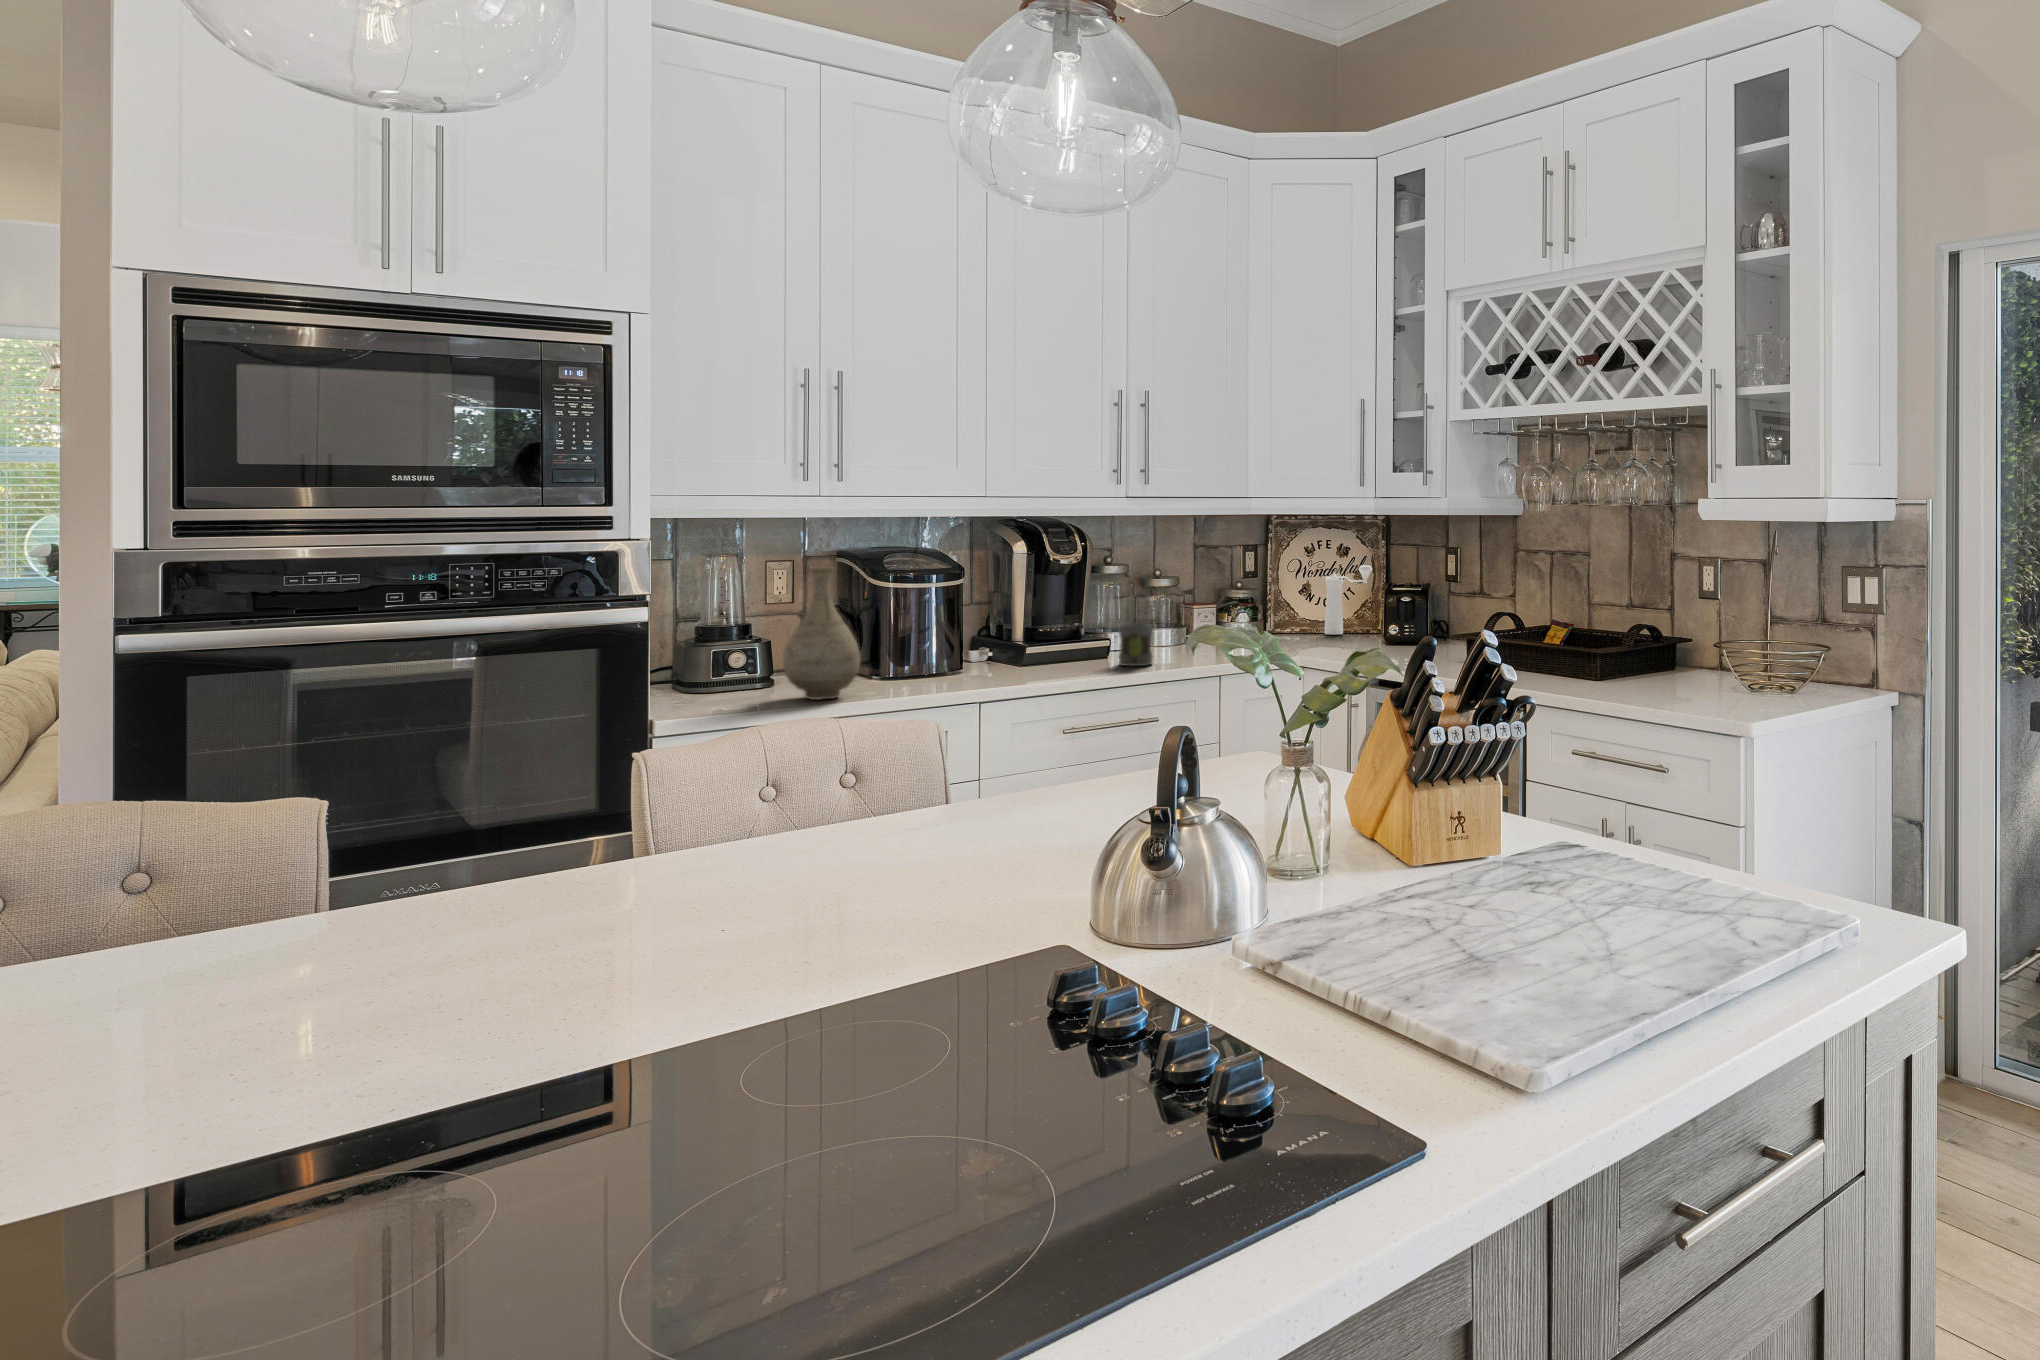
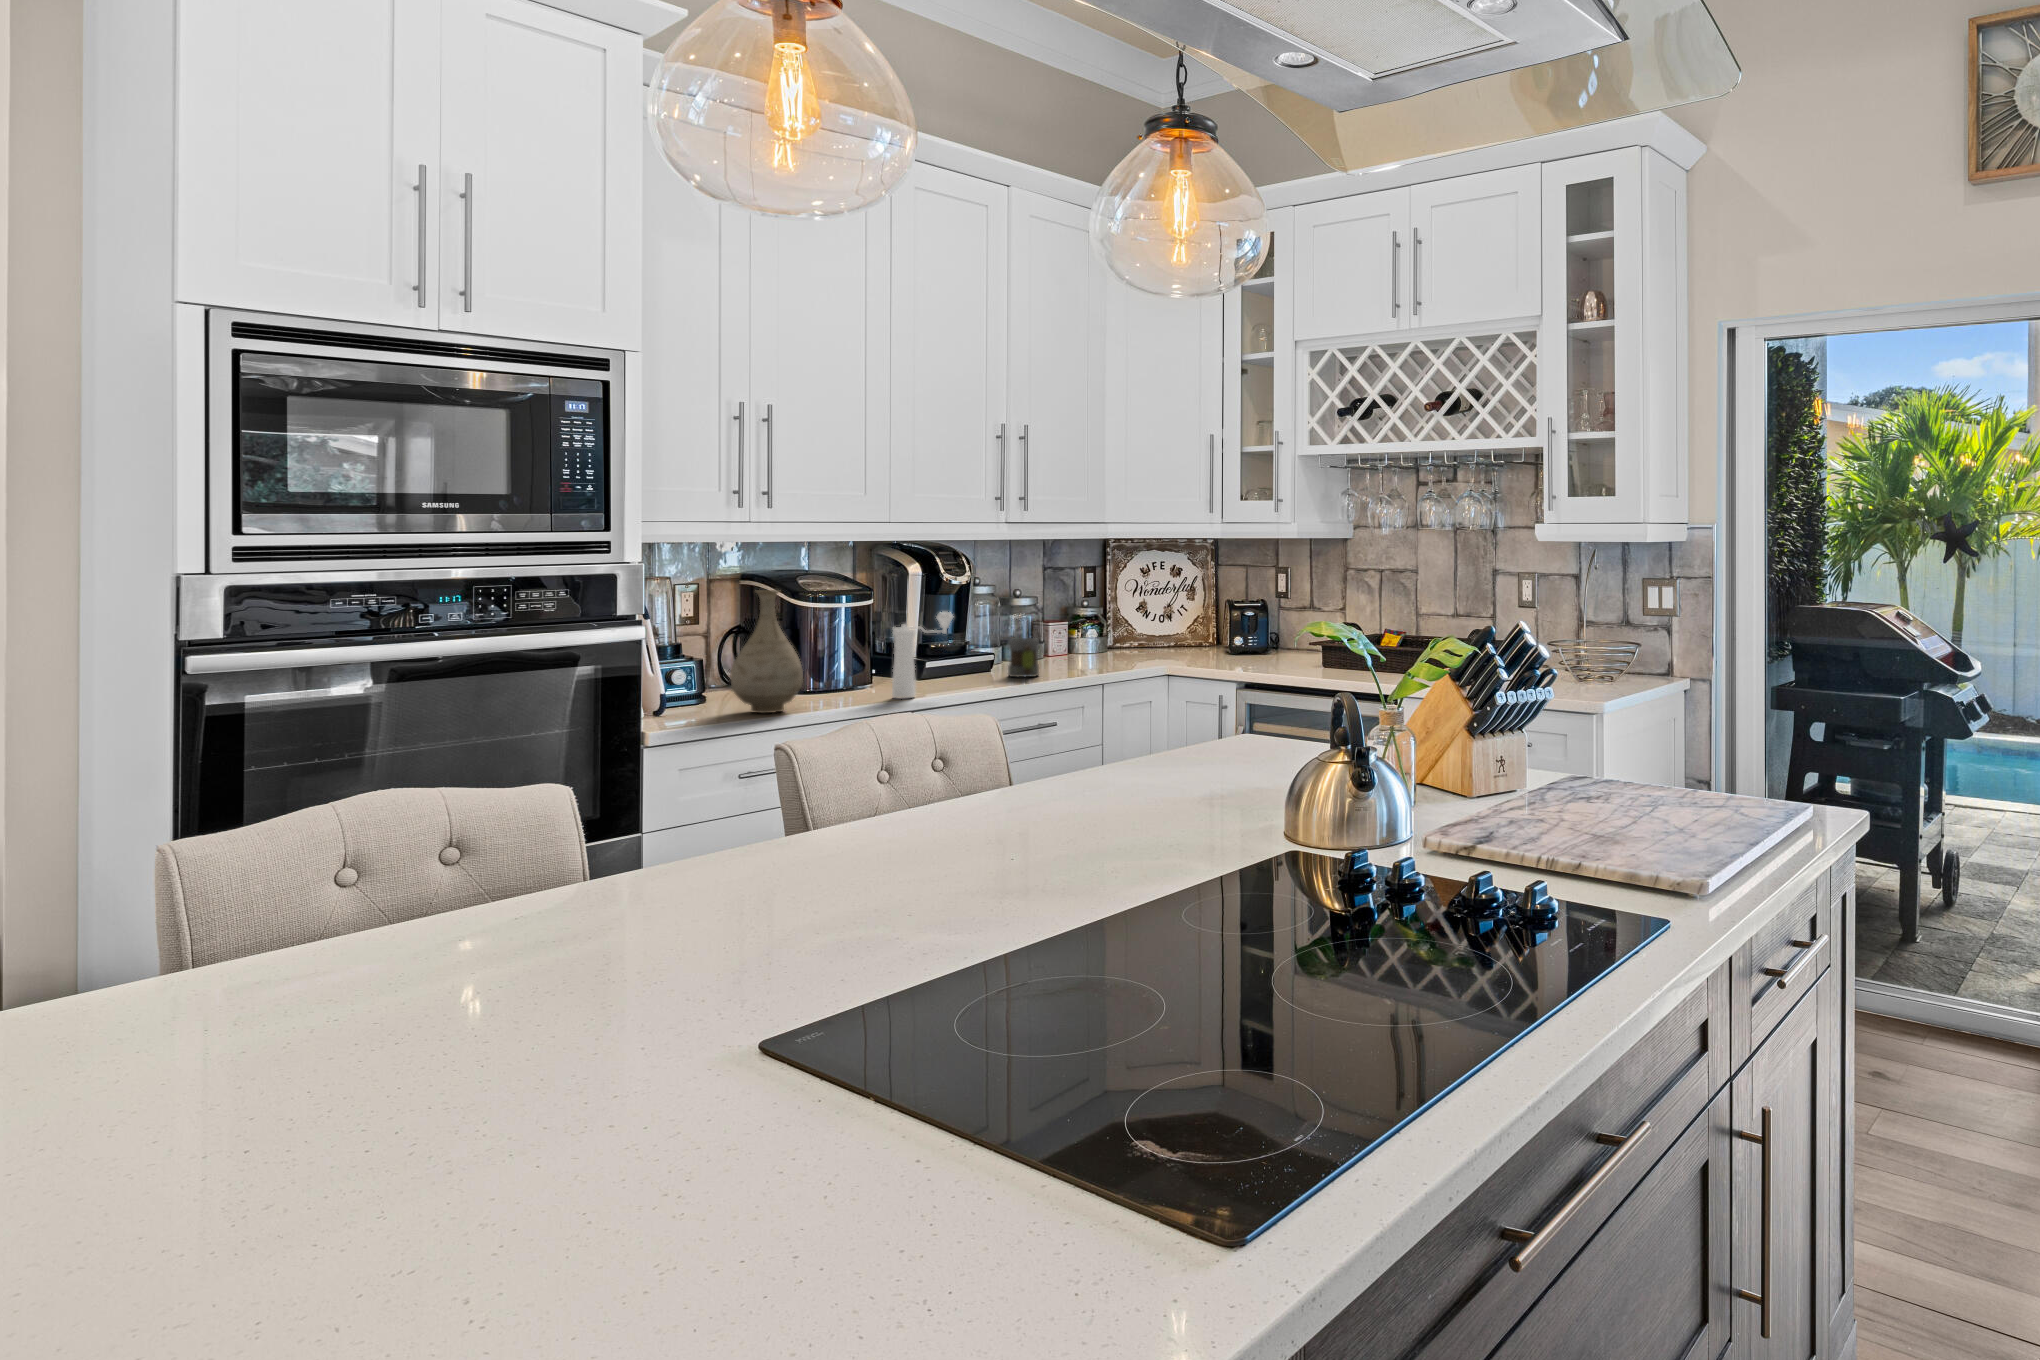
pepper mill: present [1325,566,1372,635] -> present [892,612,953,698]

